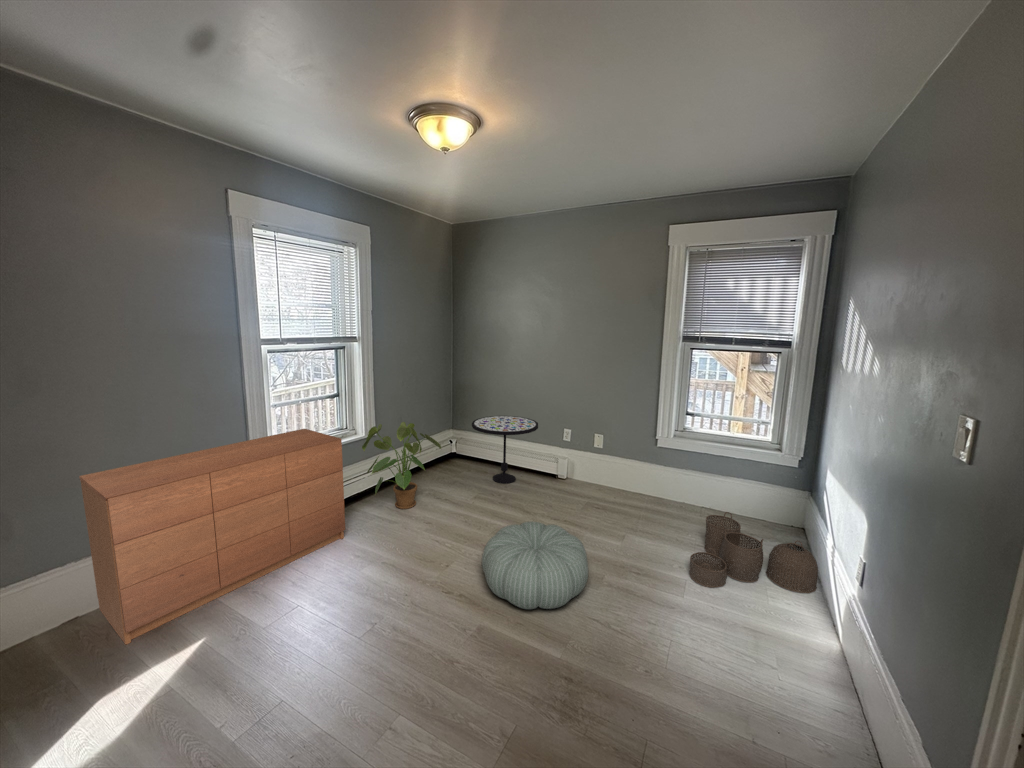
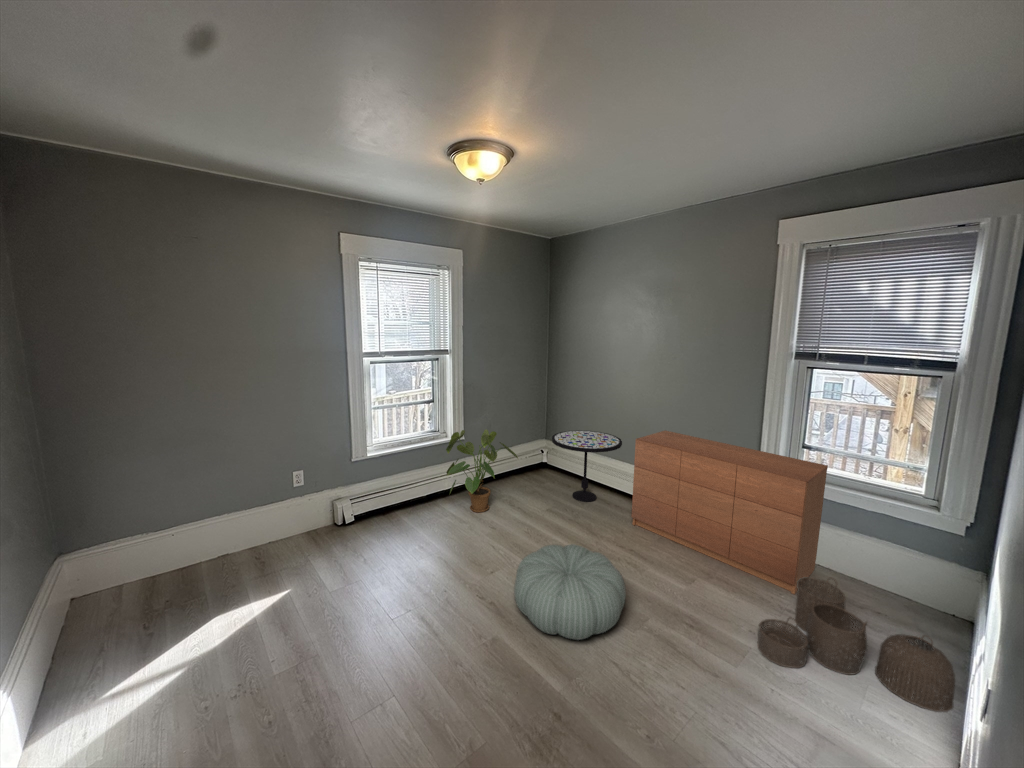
dresser: present [79,429,345,645] -> present [632,431,828,594]

